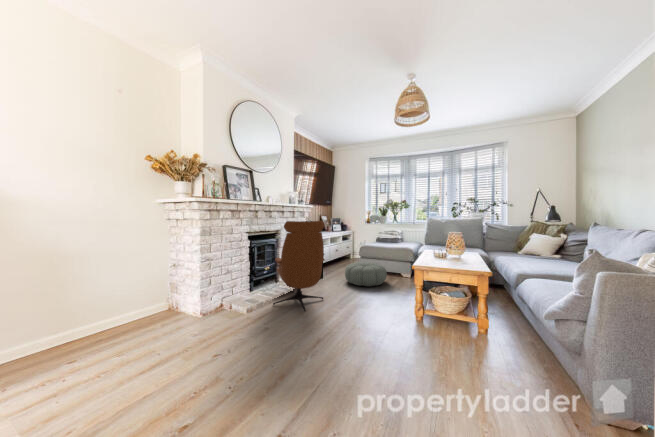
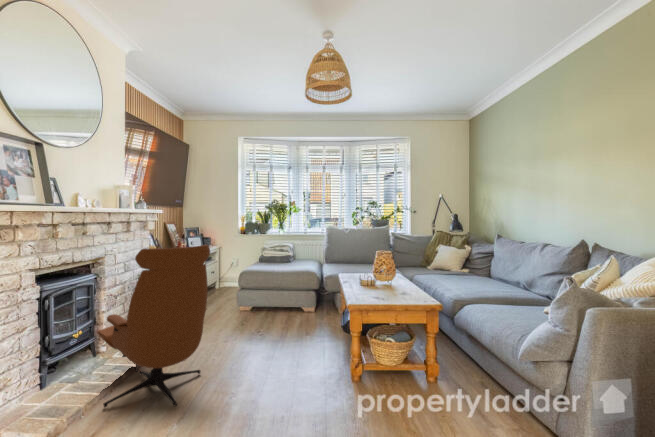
pouf: present [345,262,387,286] -> none [223,297,287,337]

